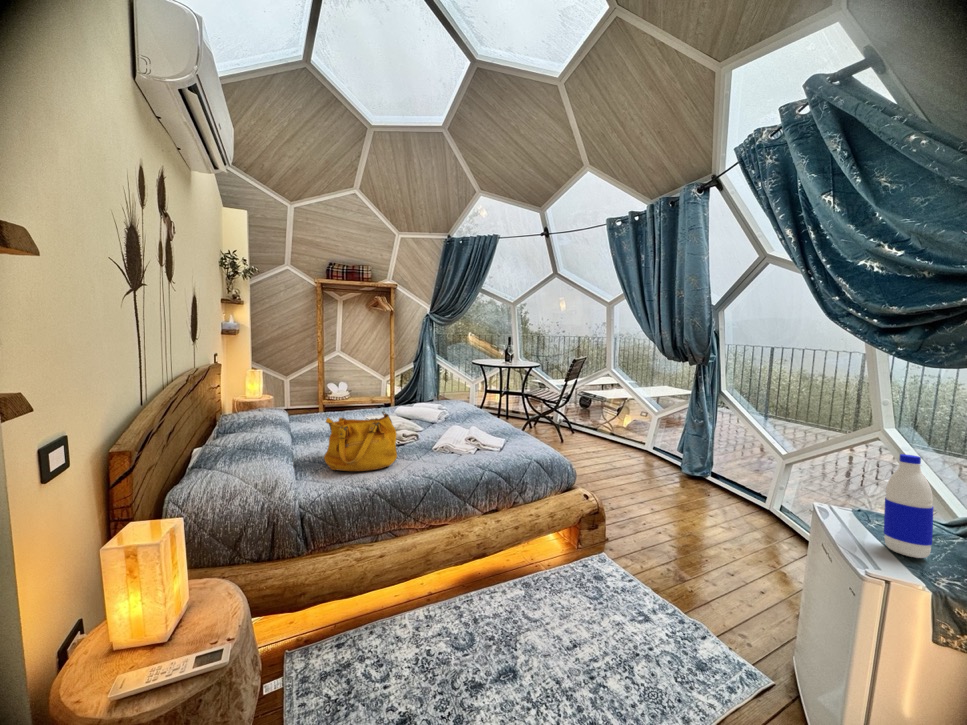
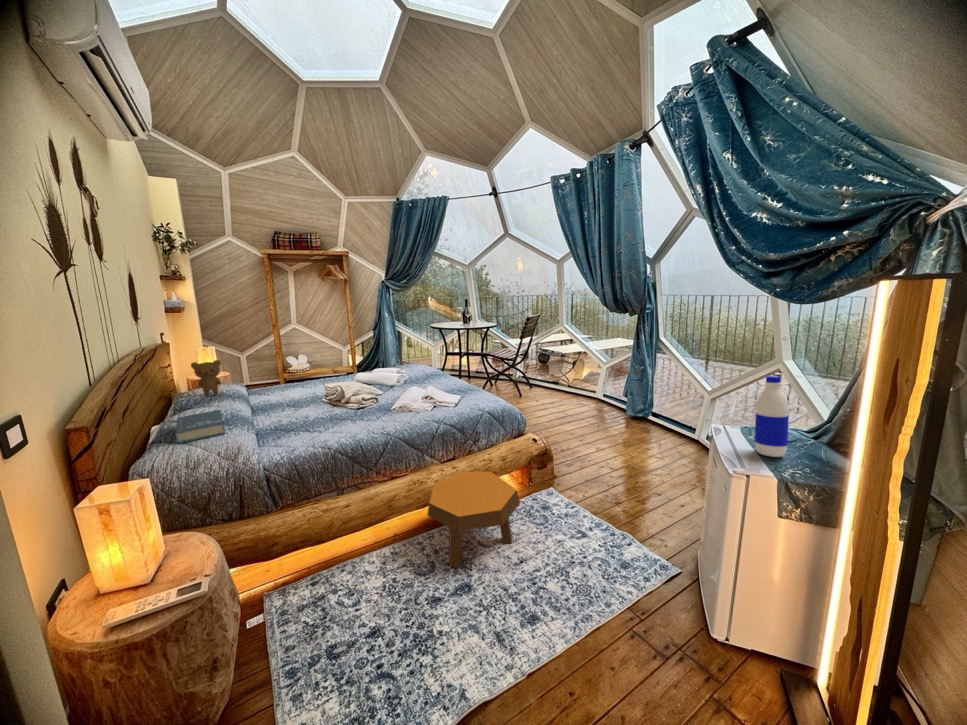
teddy bear: none [239,384,268,420] -> present [191,360,221,396]
handbag: present [324,412,397,471] -> none [281,377,355,435]
book: none [215,437,265,472] -> present [175,410,225,443]
footstool: none [470,527,575,646] -> present [428,471,520,569]

